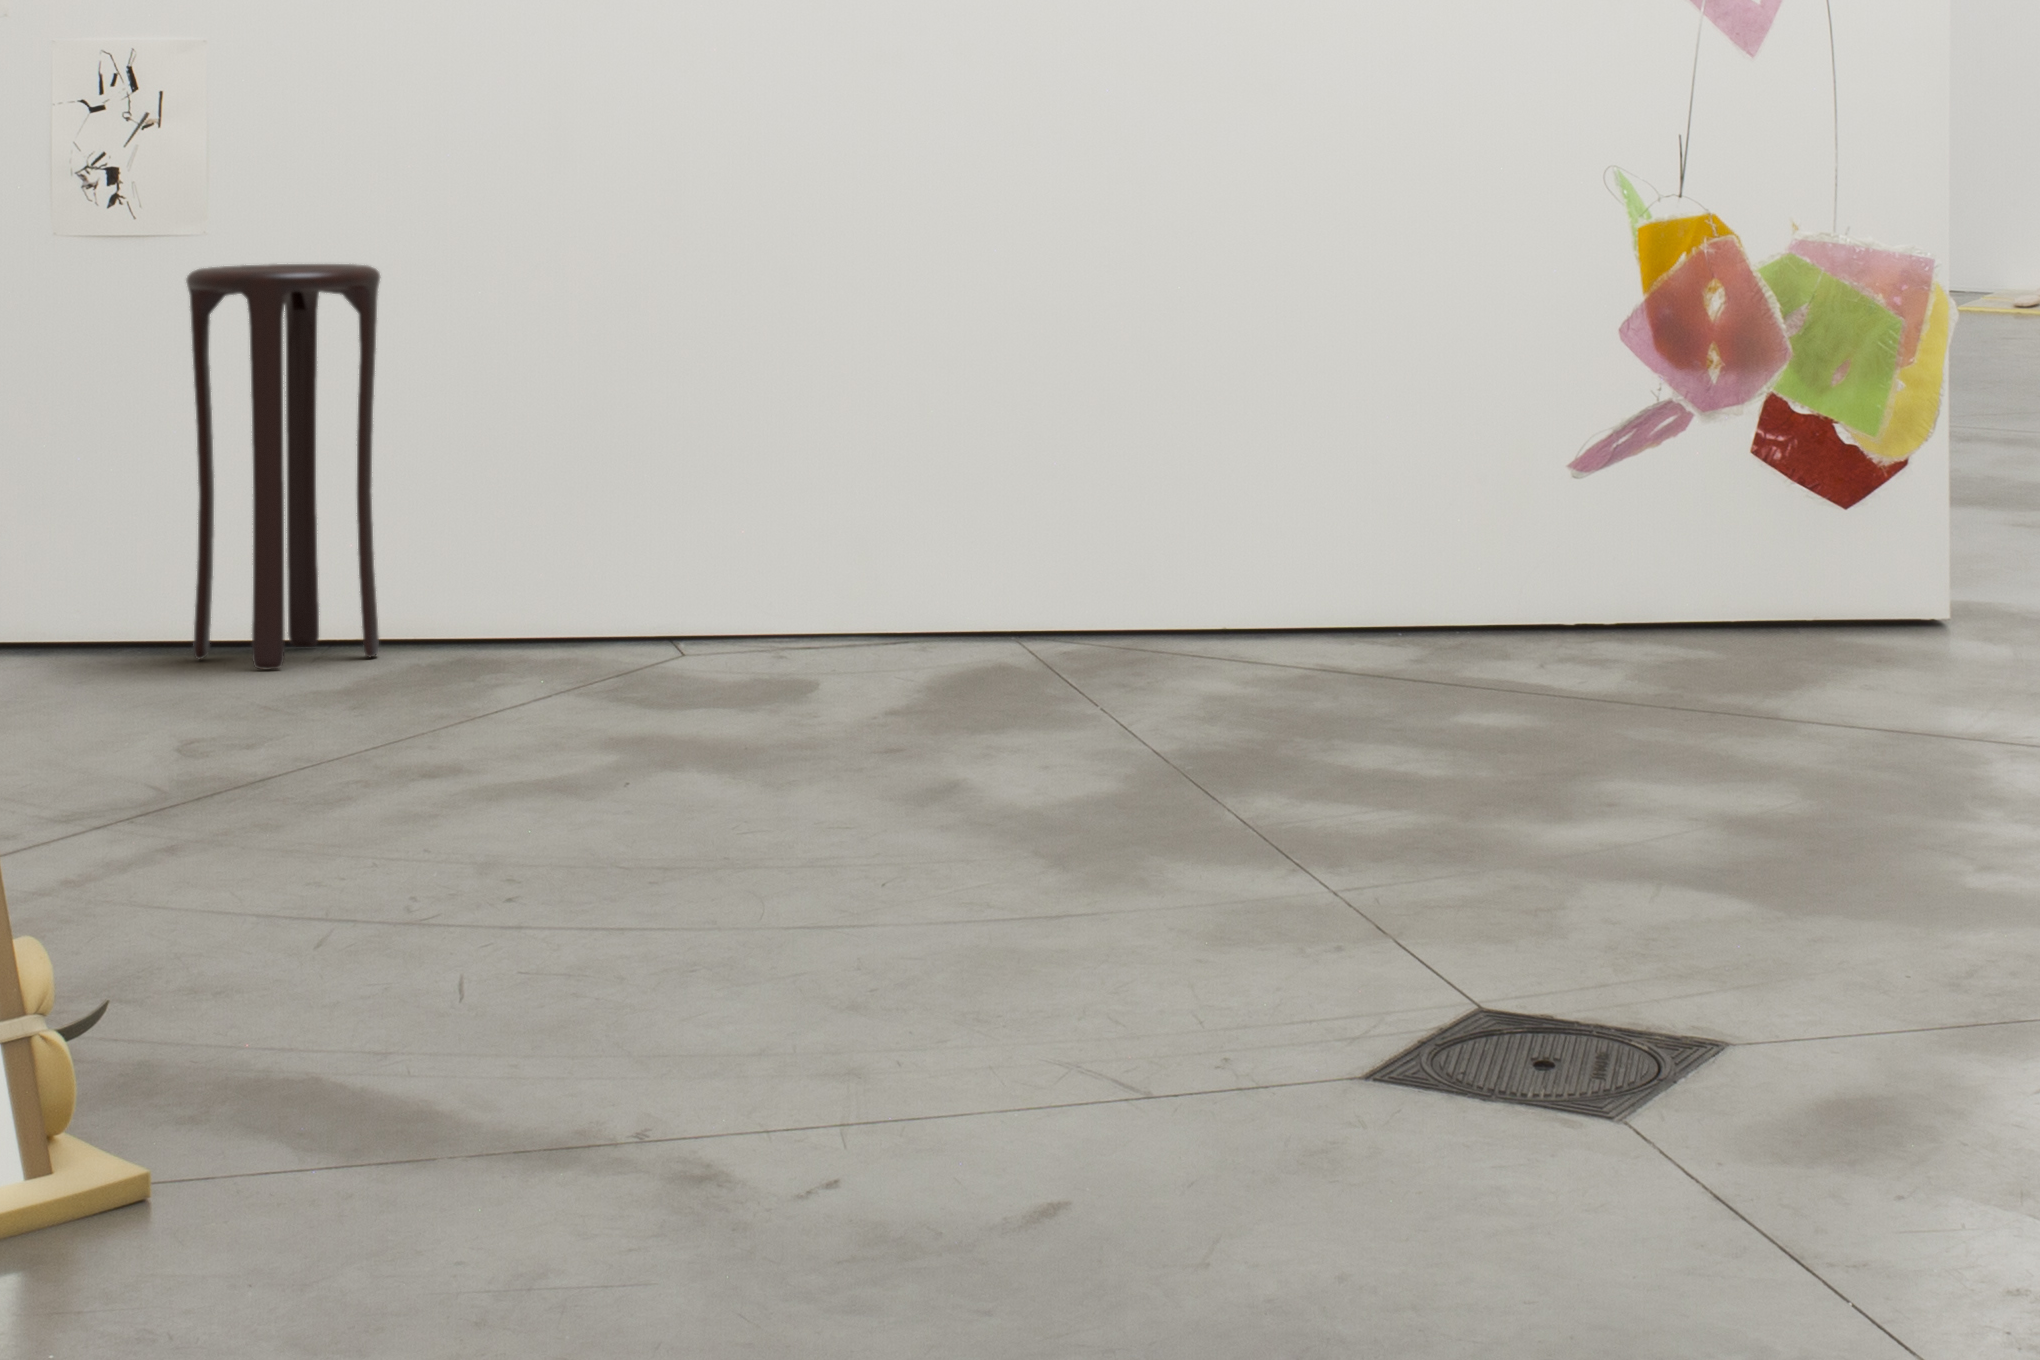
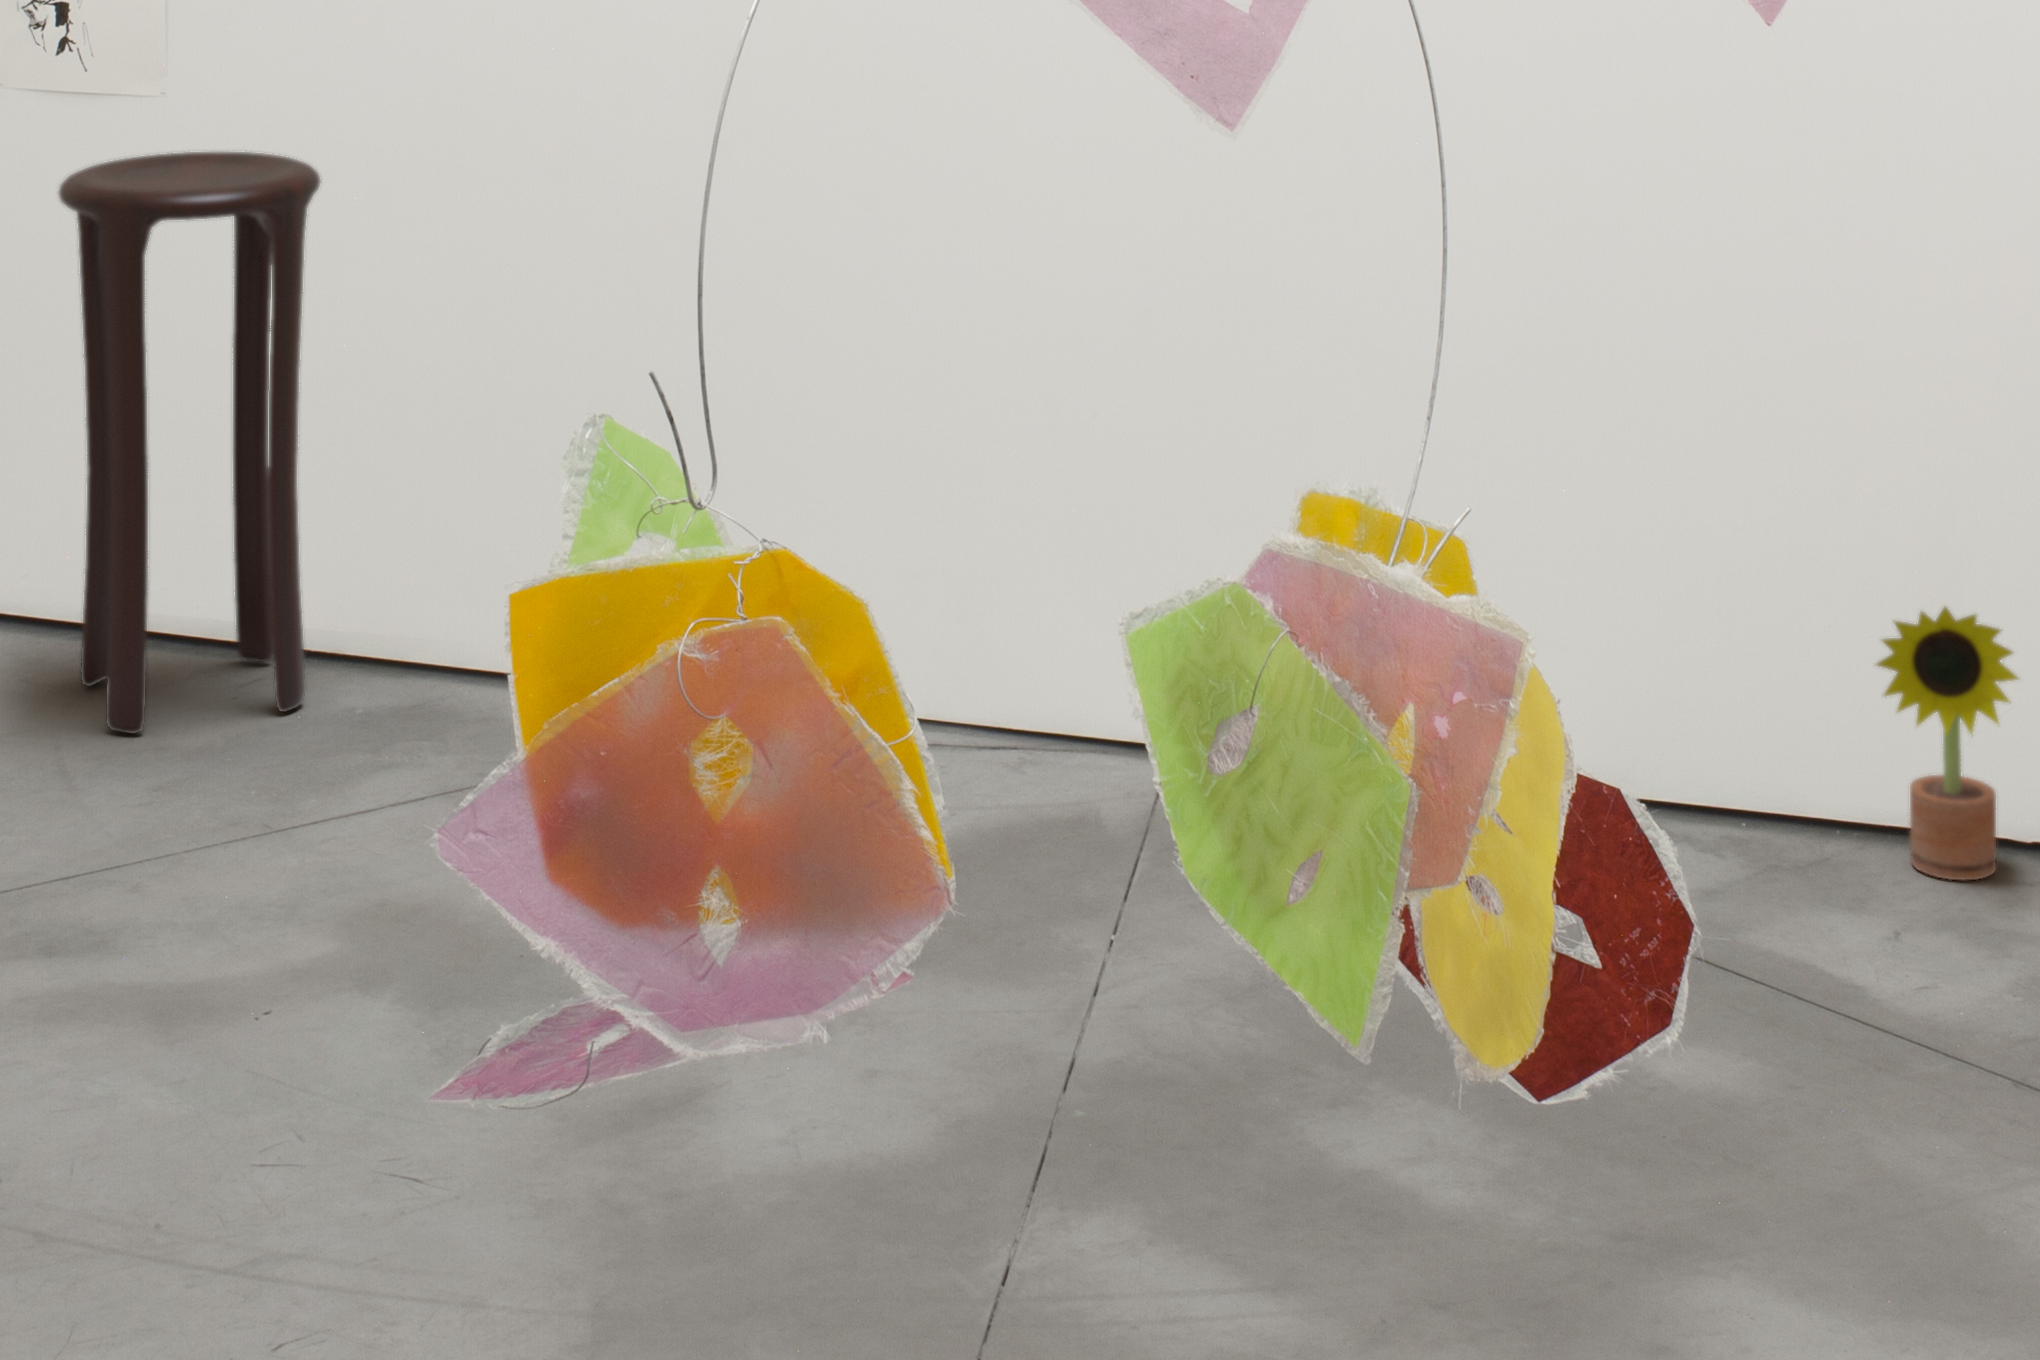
decorative plant: none [1501,454,1589,630] -> present [1877,607,2018,881]

